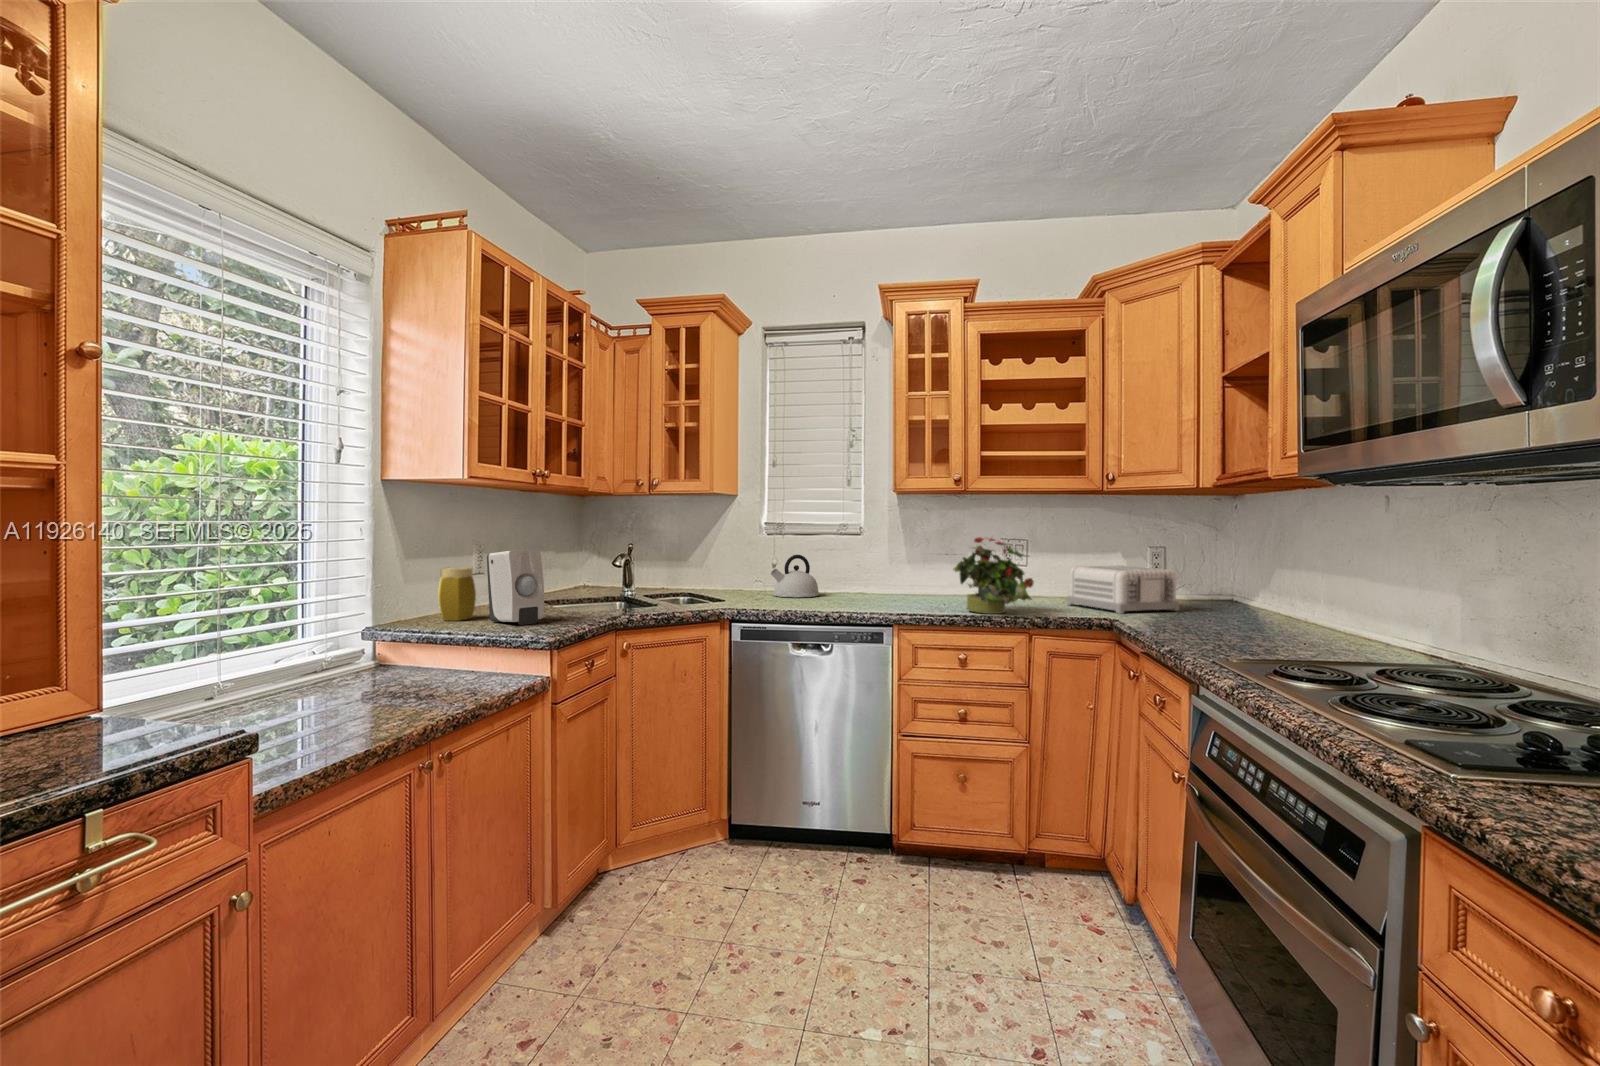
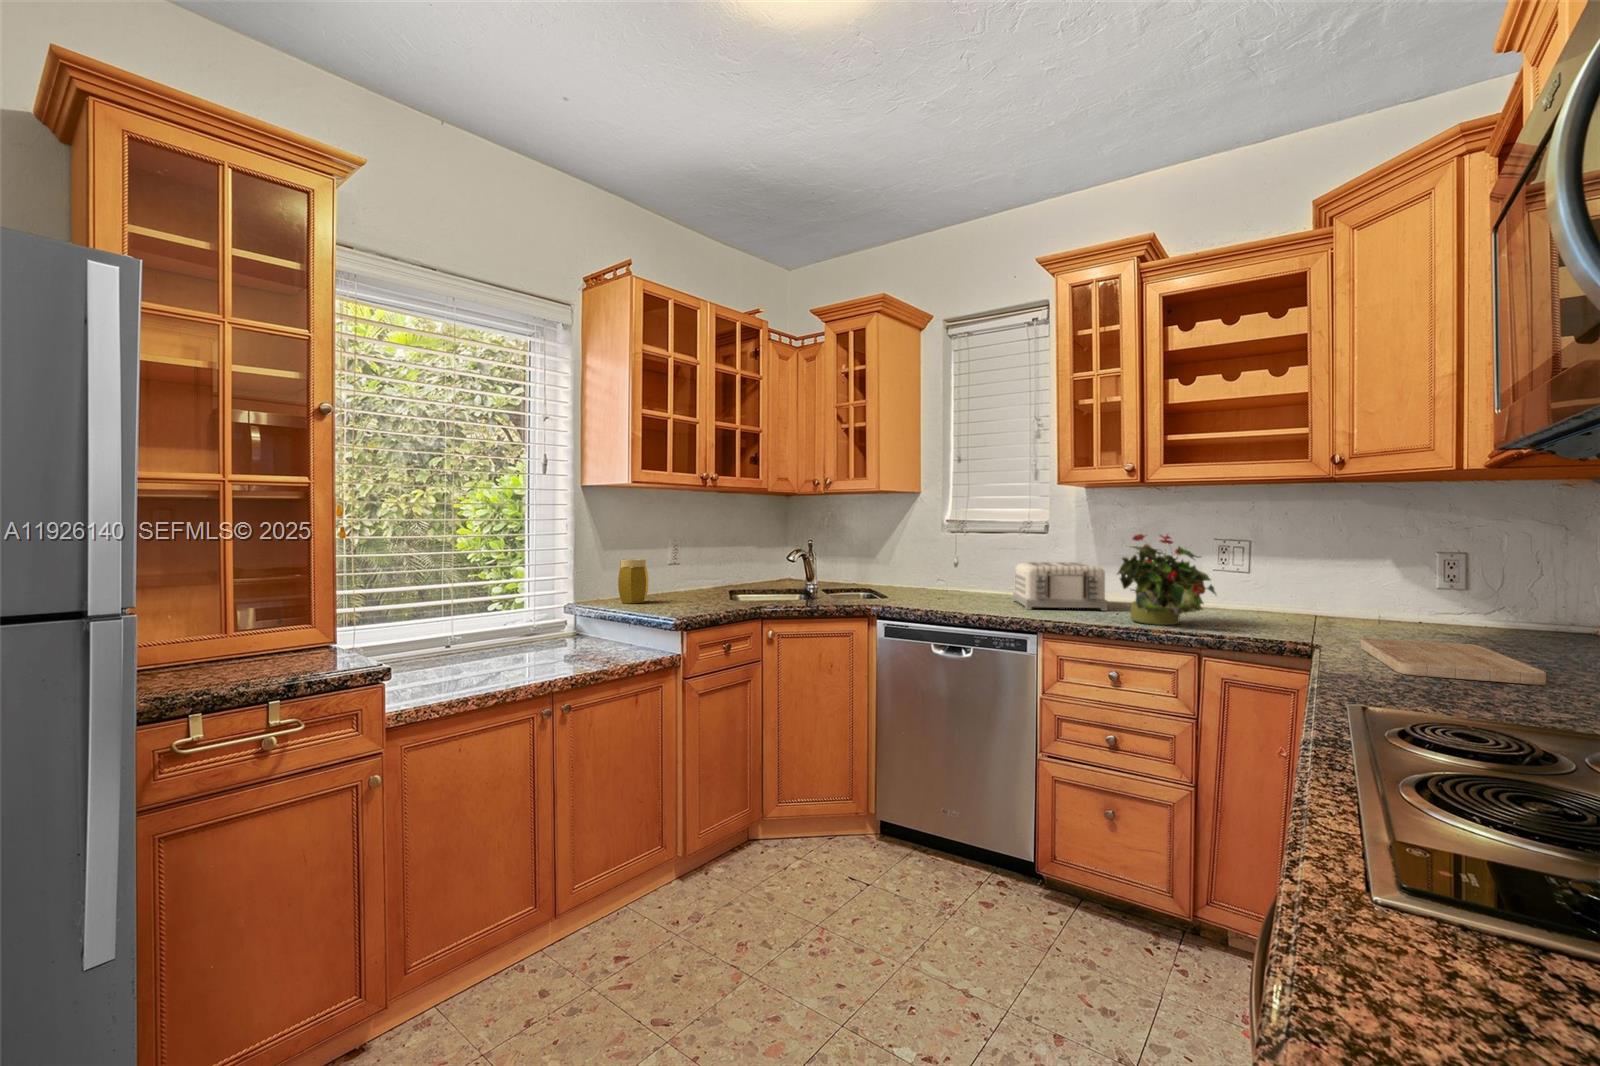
soap dispenser: present [487,550,544,625] -> none [650,544,689,609]
kettle: present [771,555,820,597] -> none [940,554,994,598]
toaster: present [1067,566,1179,614] -> present [1013,562,1107,611]
cutting board: none [1147,616,1281,642] -> present [1361,638,1546,685]

